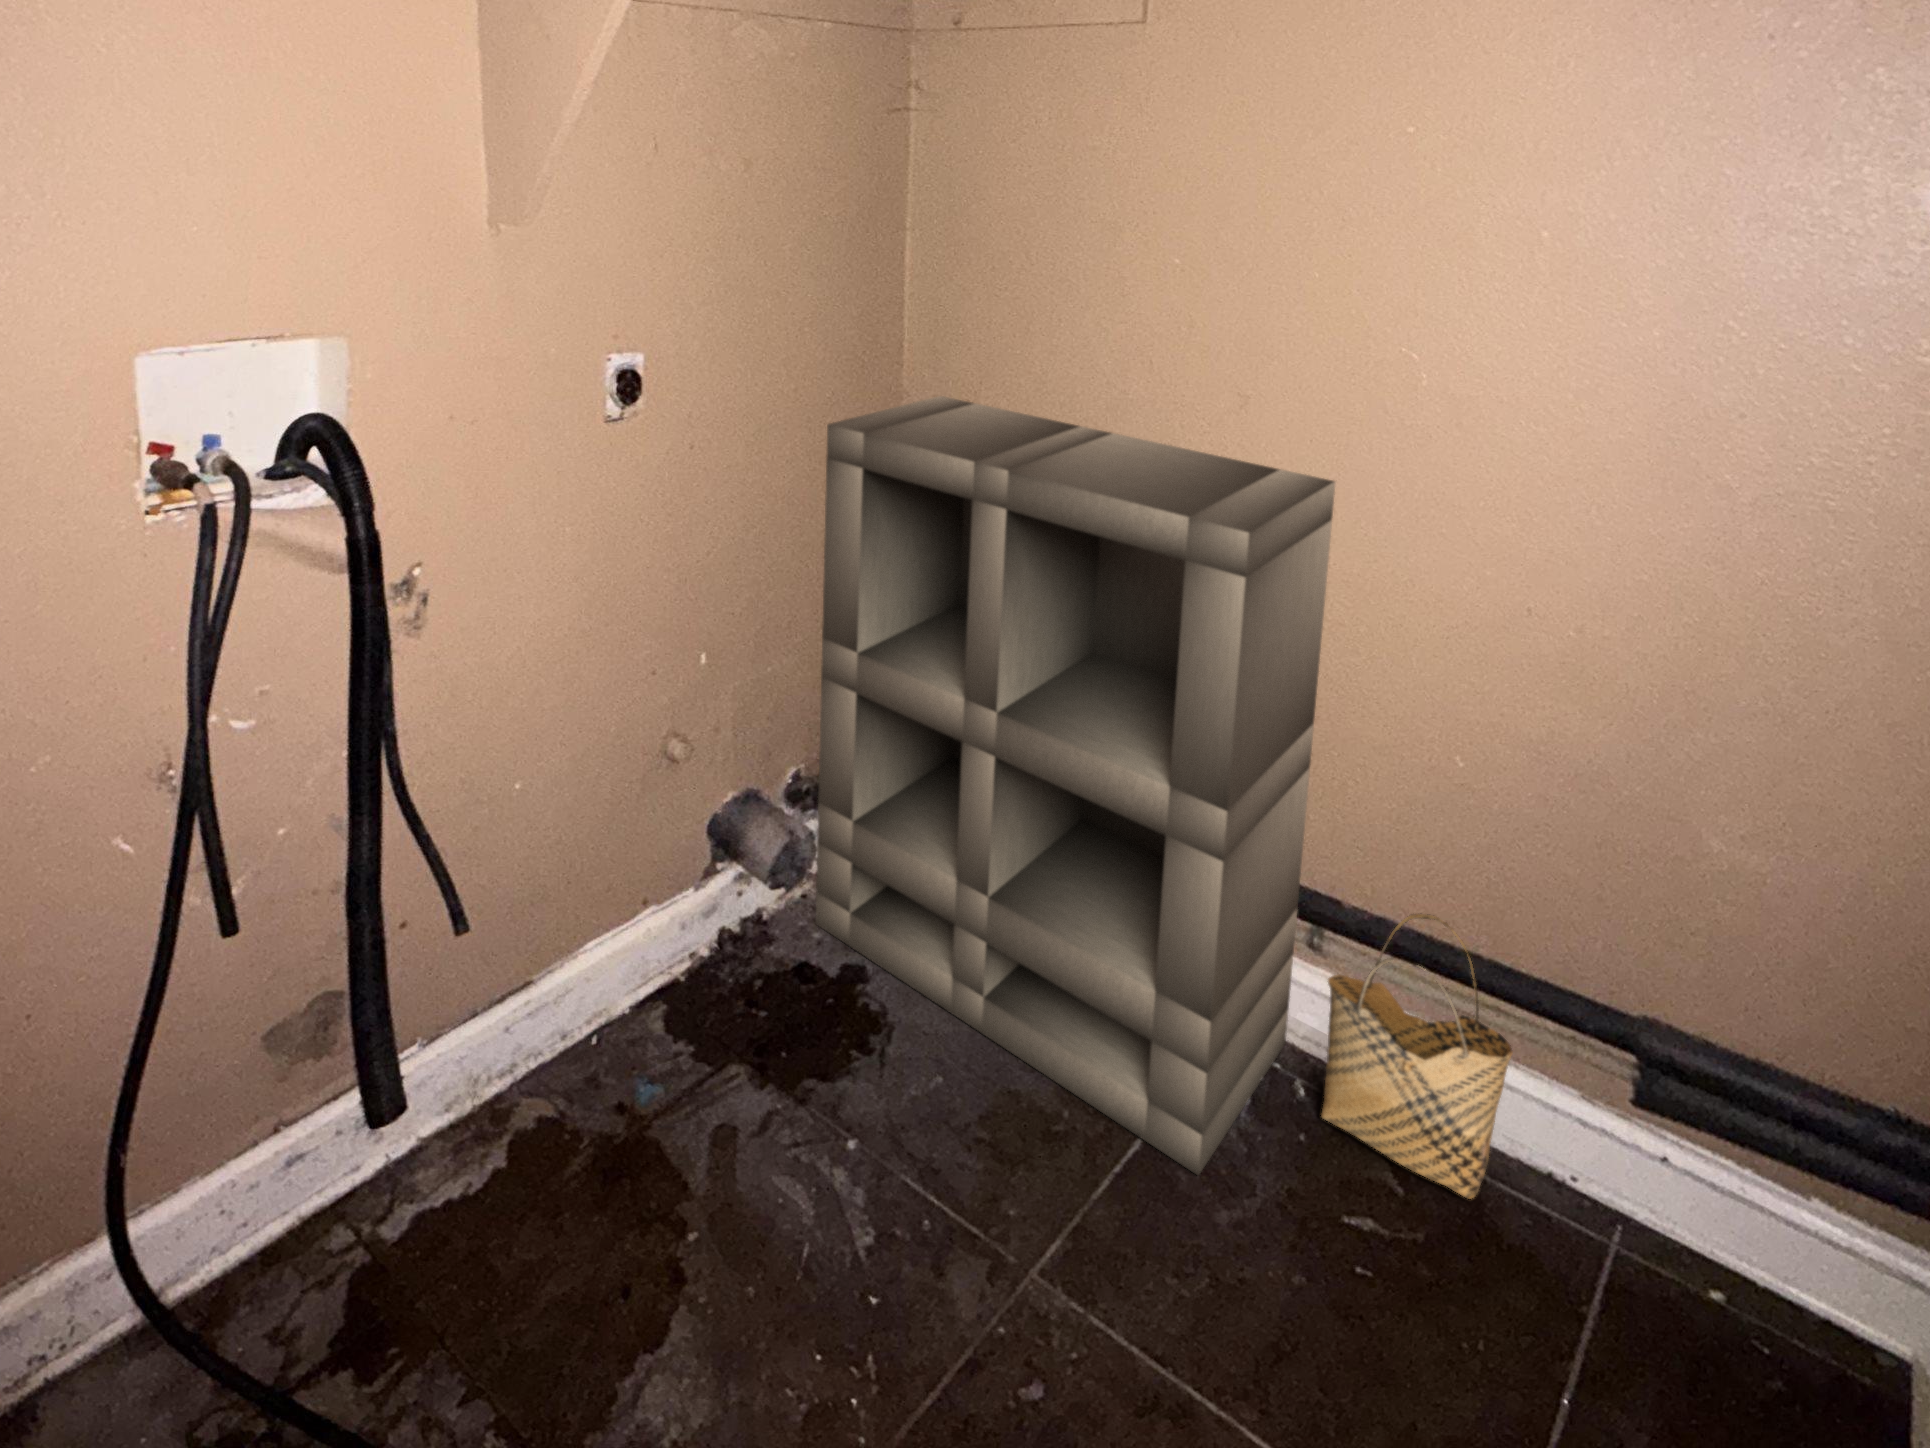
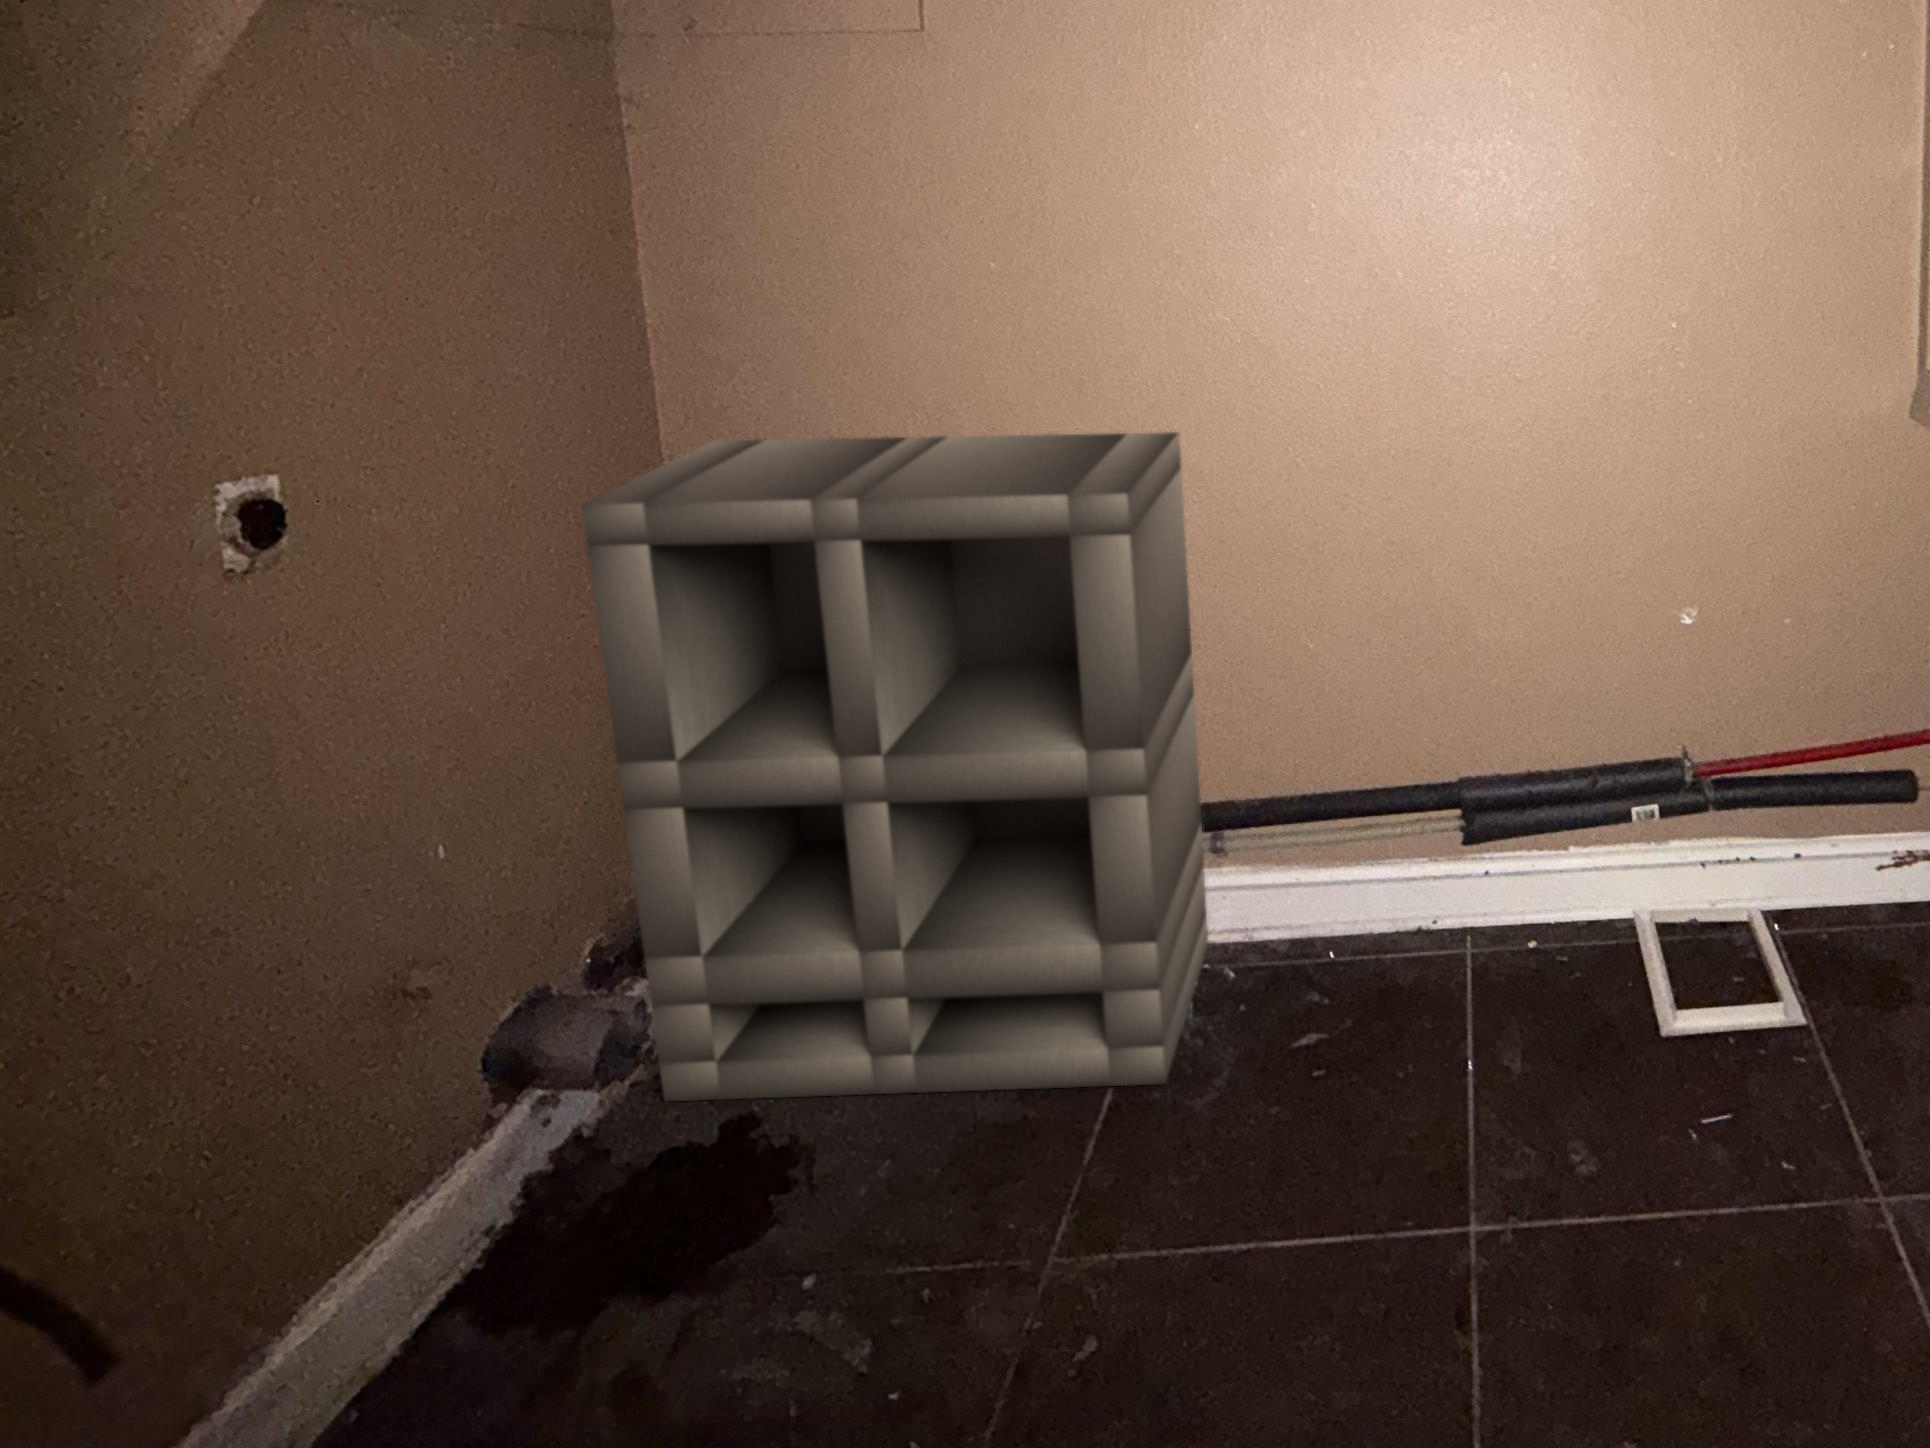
woven basket: present [1321,914,1513,1199] -> none [1239,774,1384,984]

